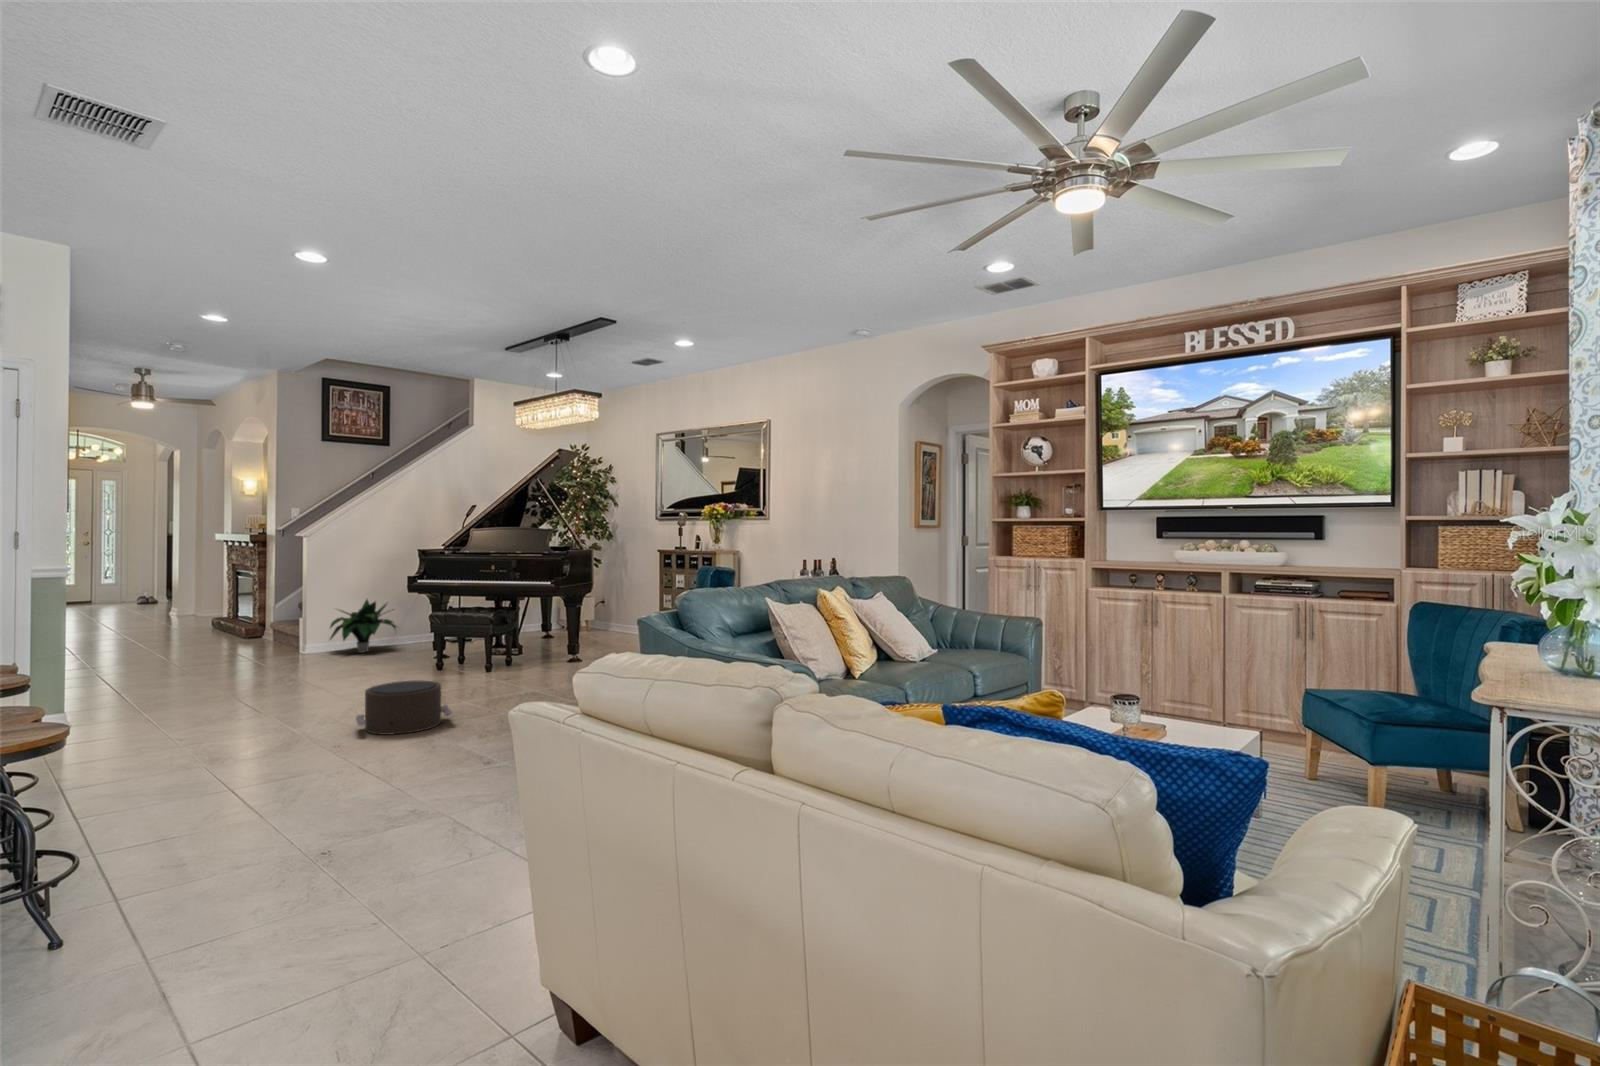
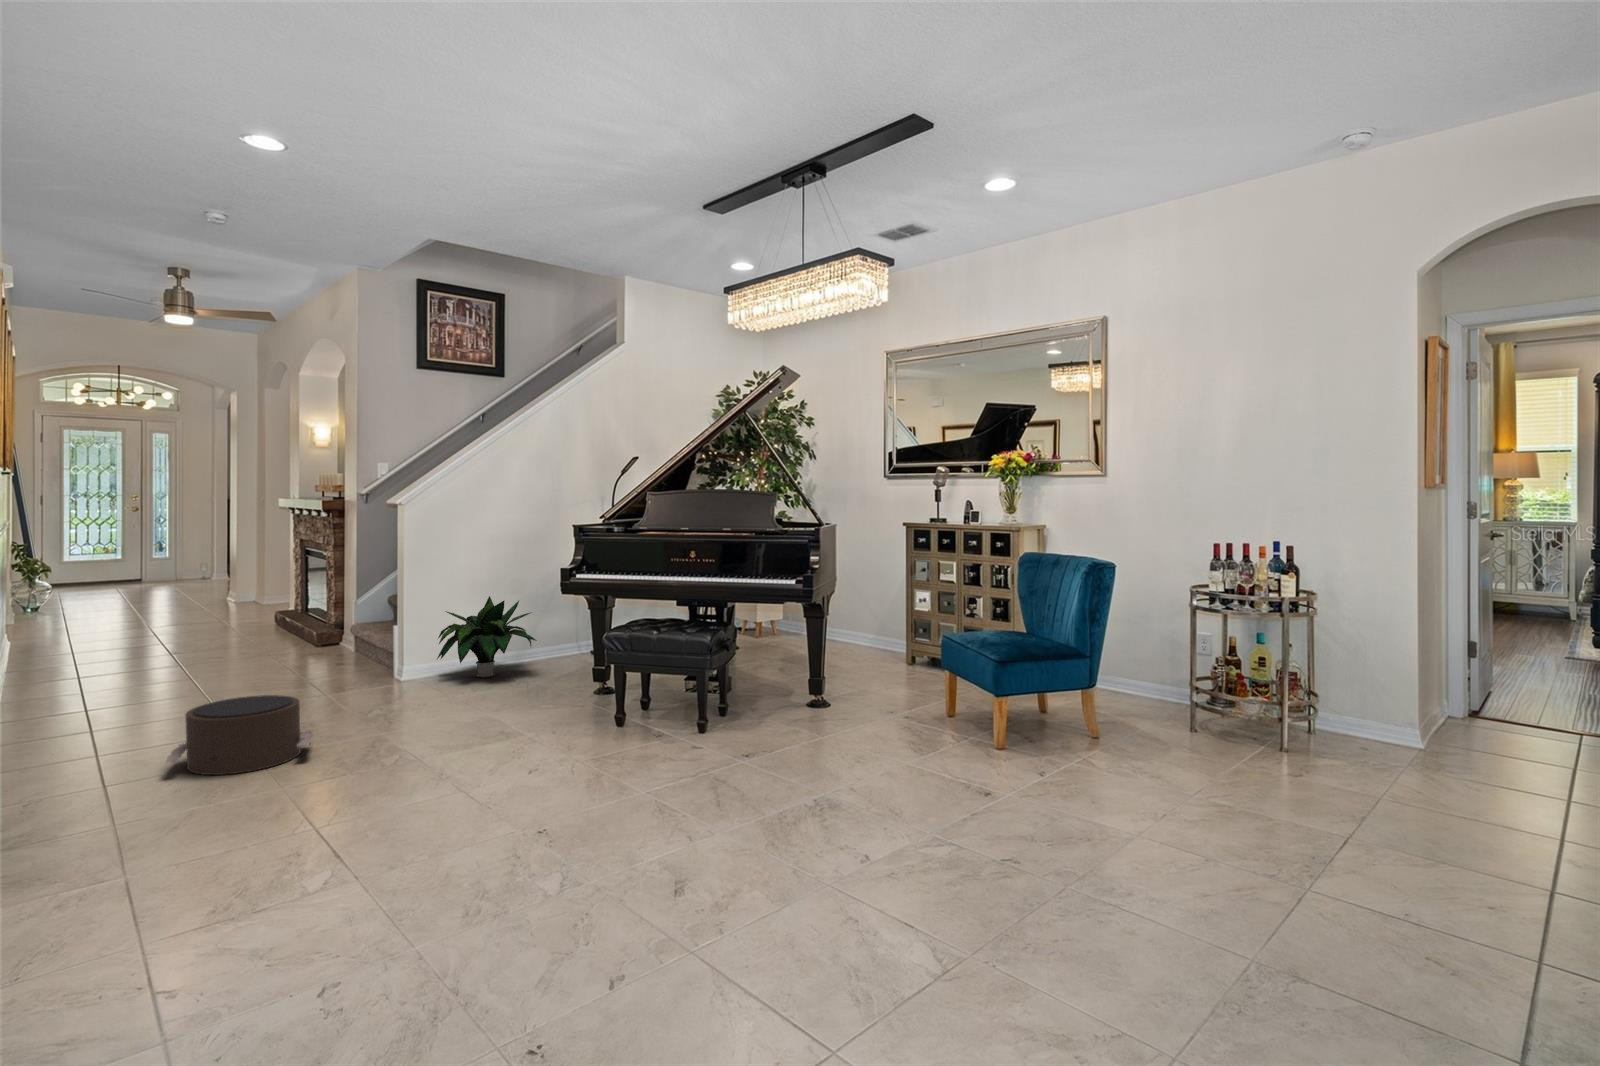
pouf: present [356,680,453,735] -> present [166,695,312,775]

